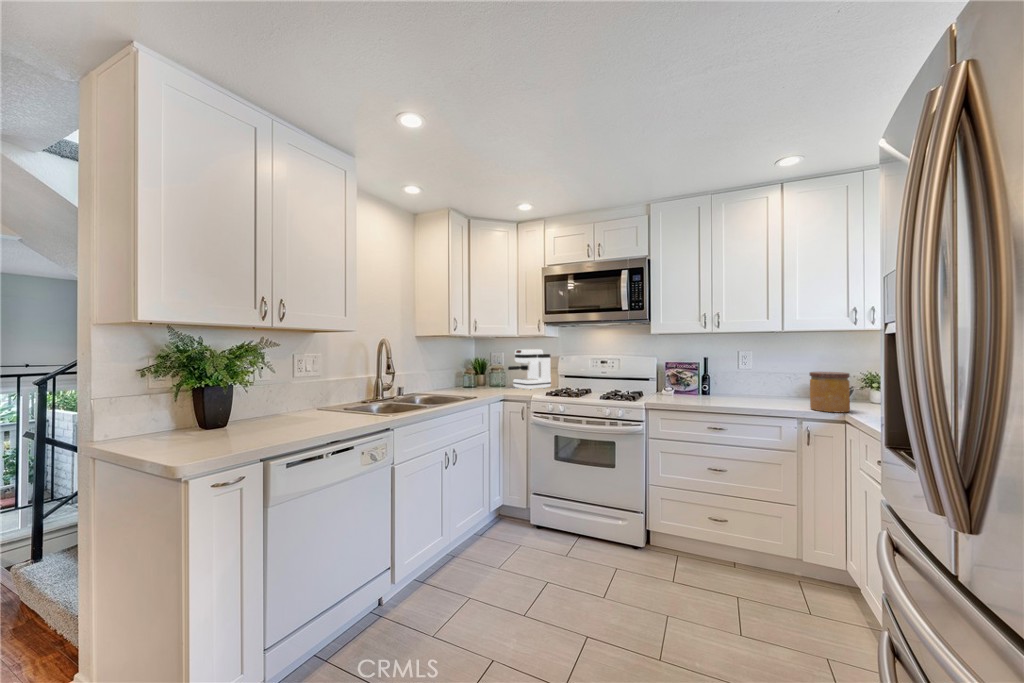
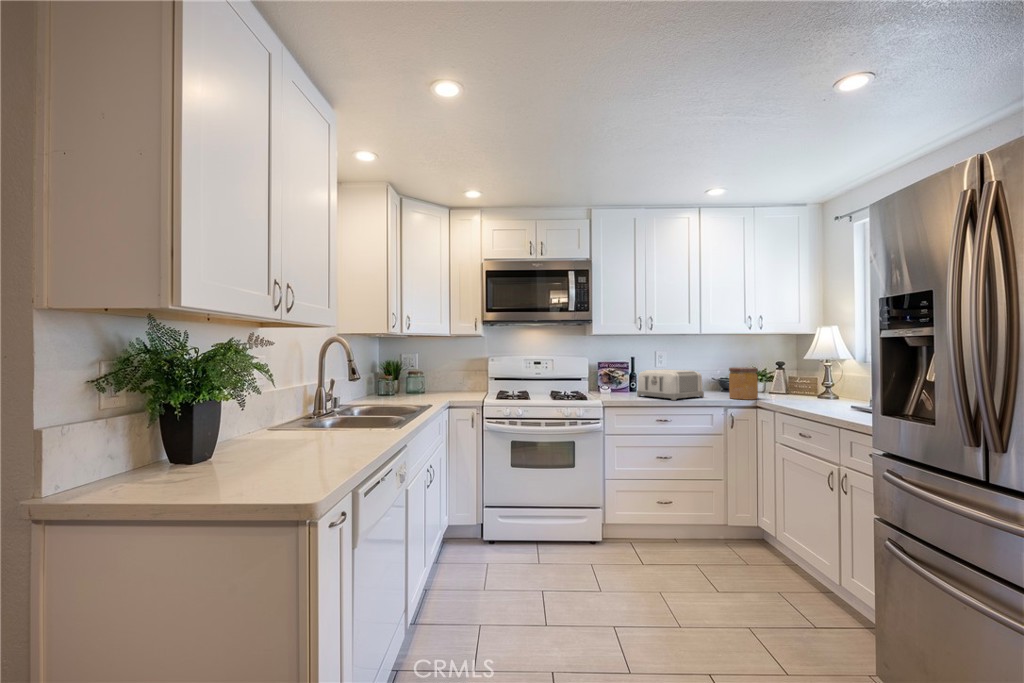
coffee maker: present [508,349,551,389] -> none [436,350,480,395]
toaster: none [695,372,777,407] -> present [637,369,704,400]

